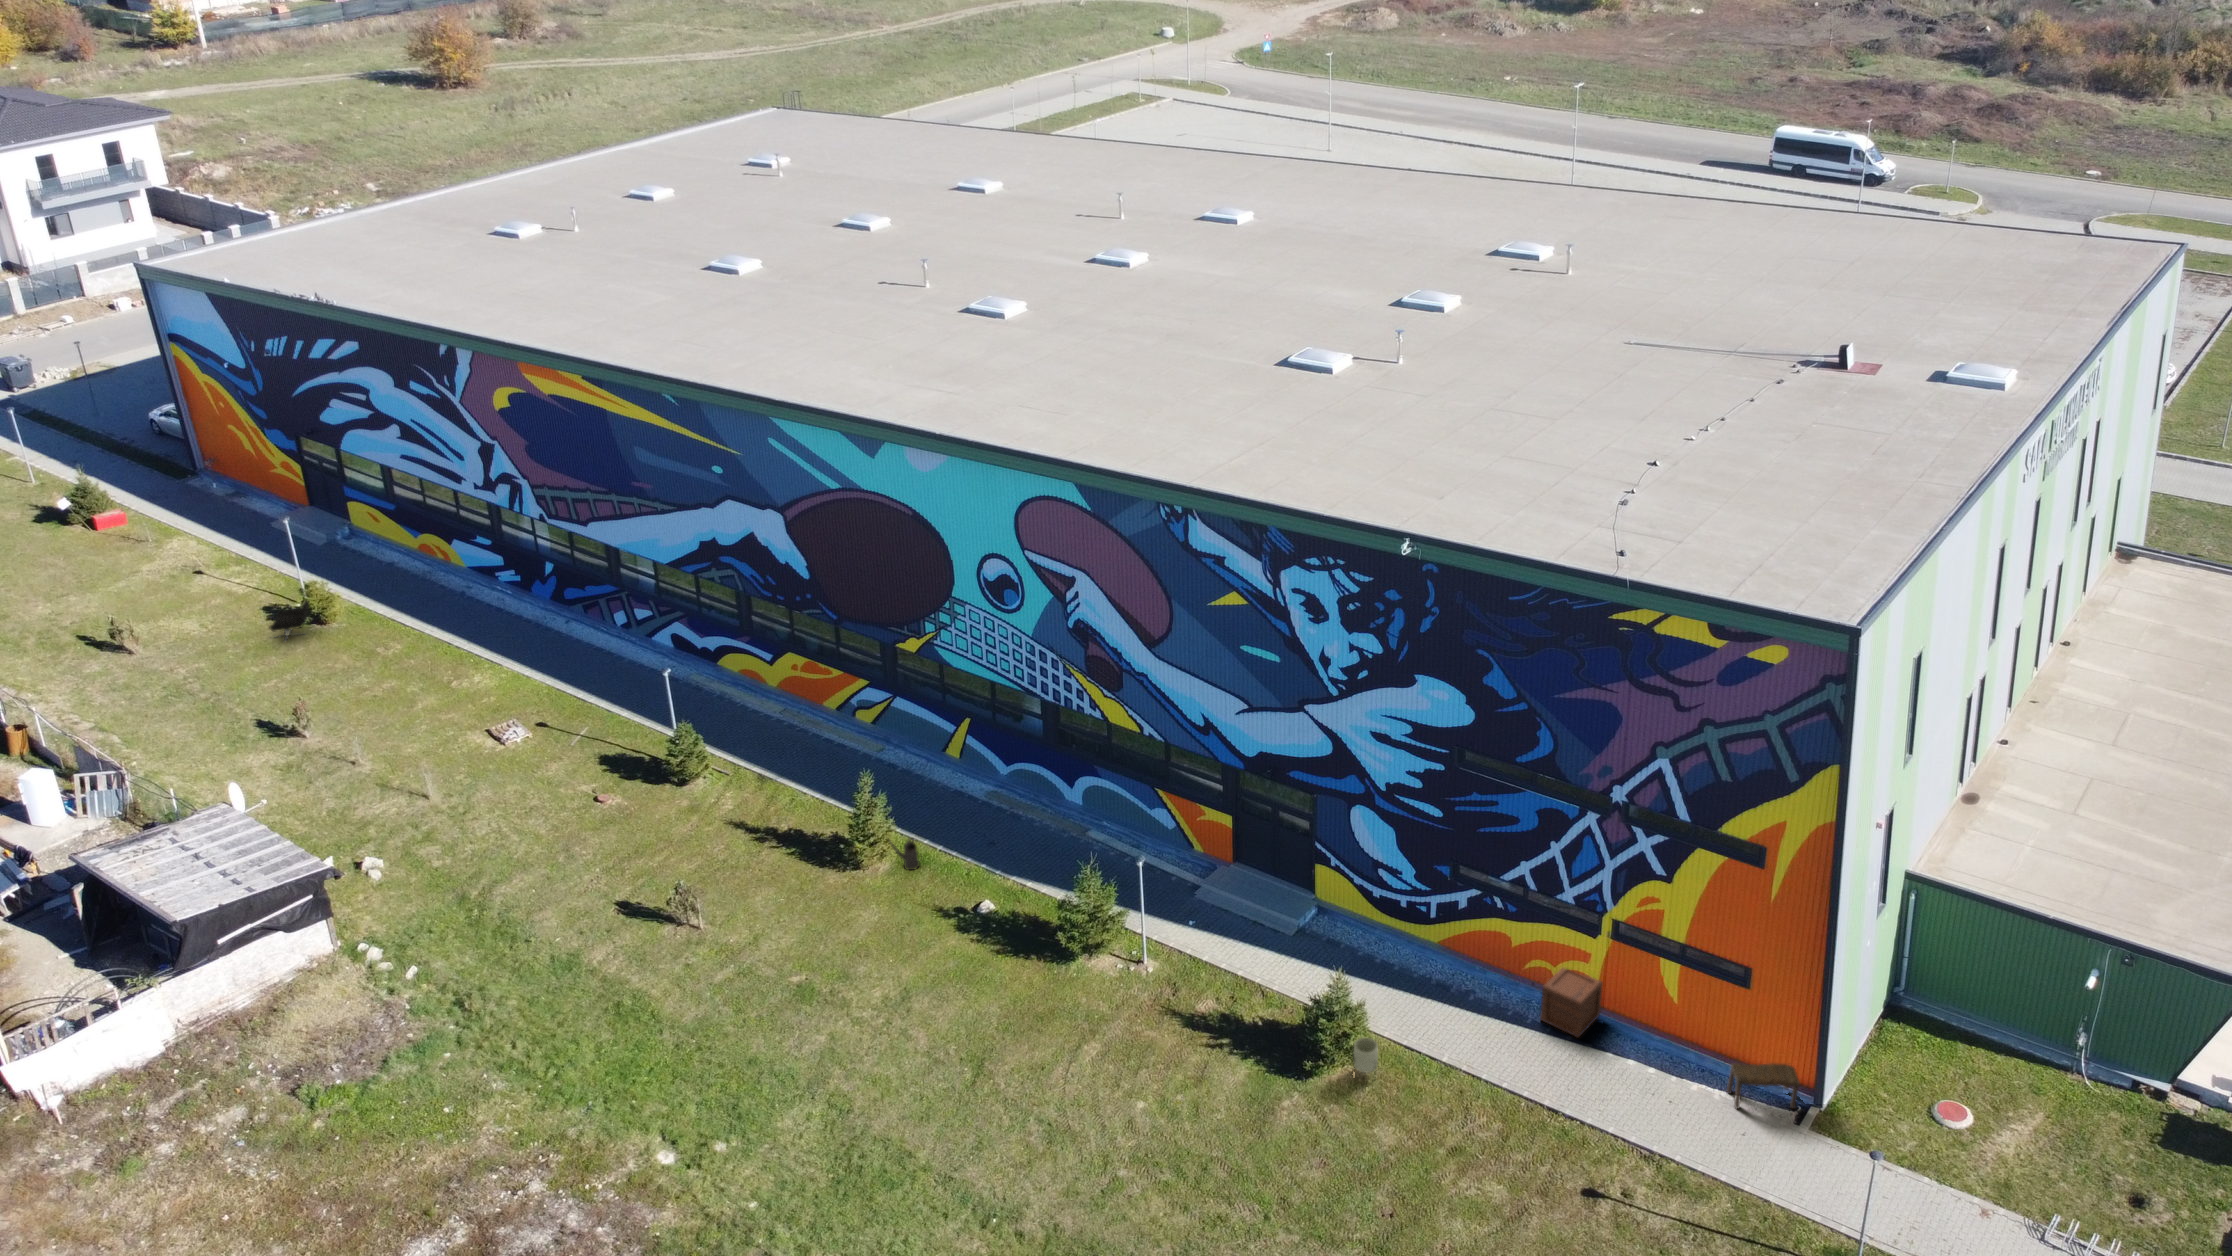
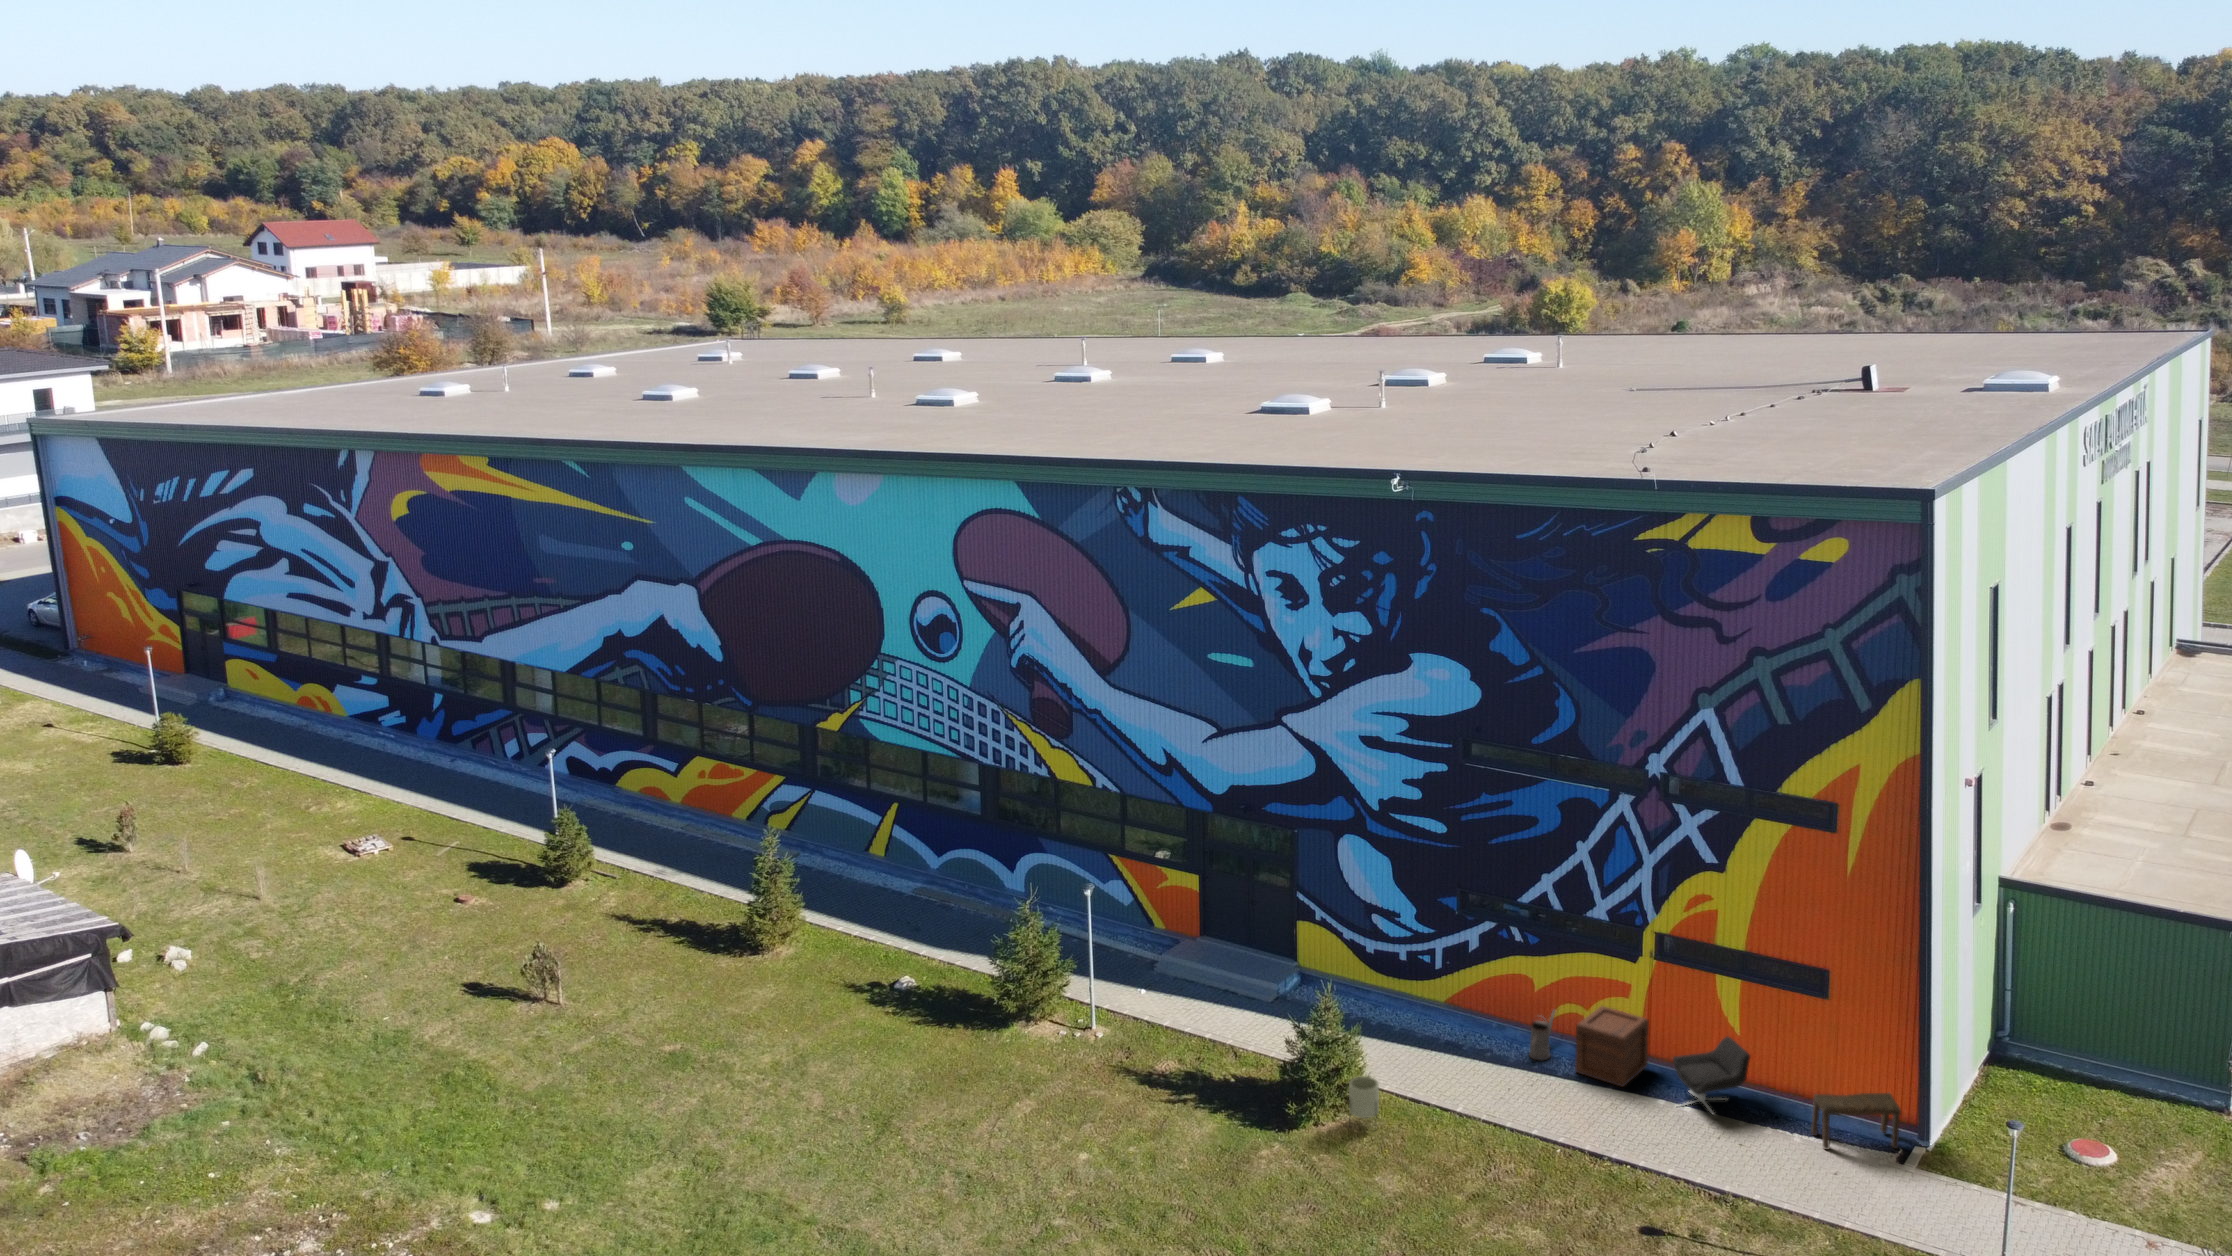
lounge chair: present [270,601,309,637] -> present [1673,1037,1750,1114]
watering can: present [888,839,920,870] -> present [1529,1010,1555,1060]

